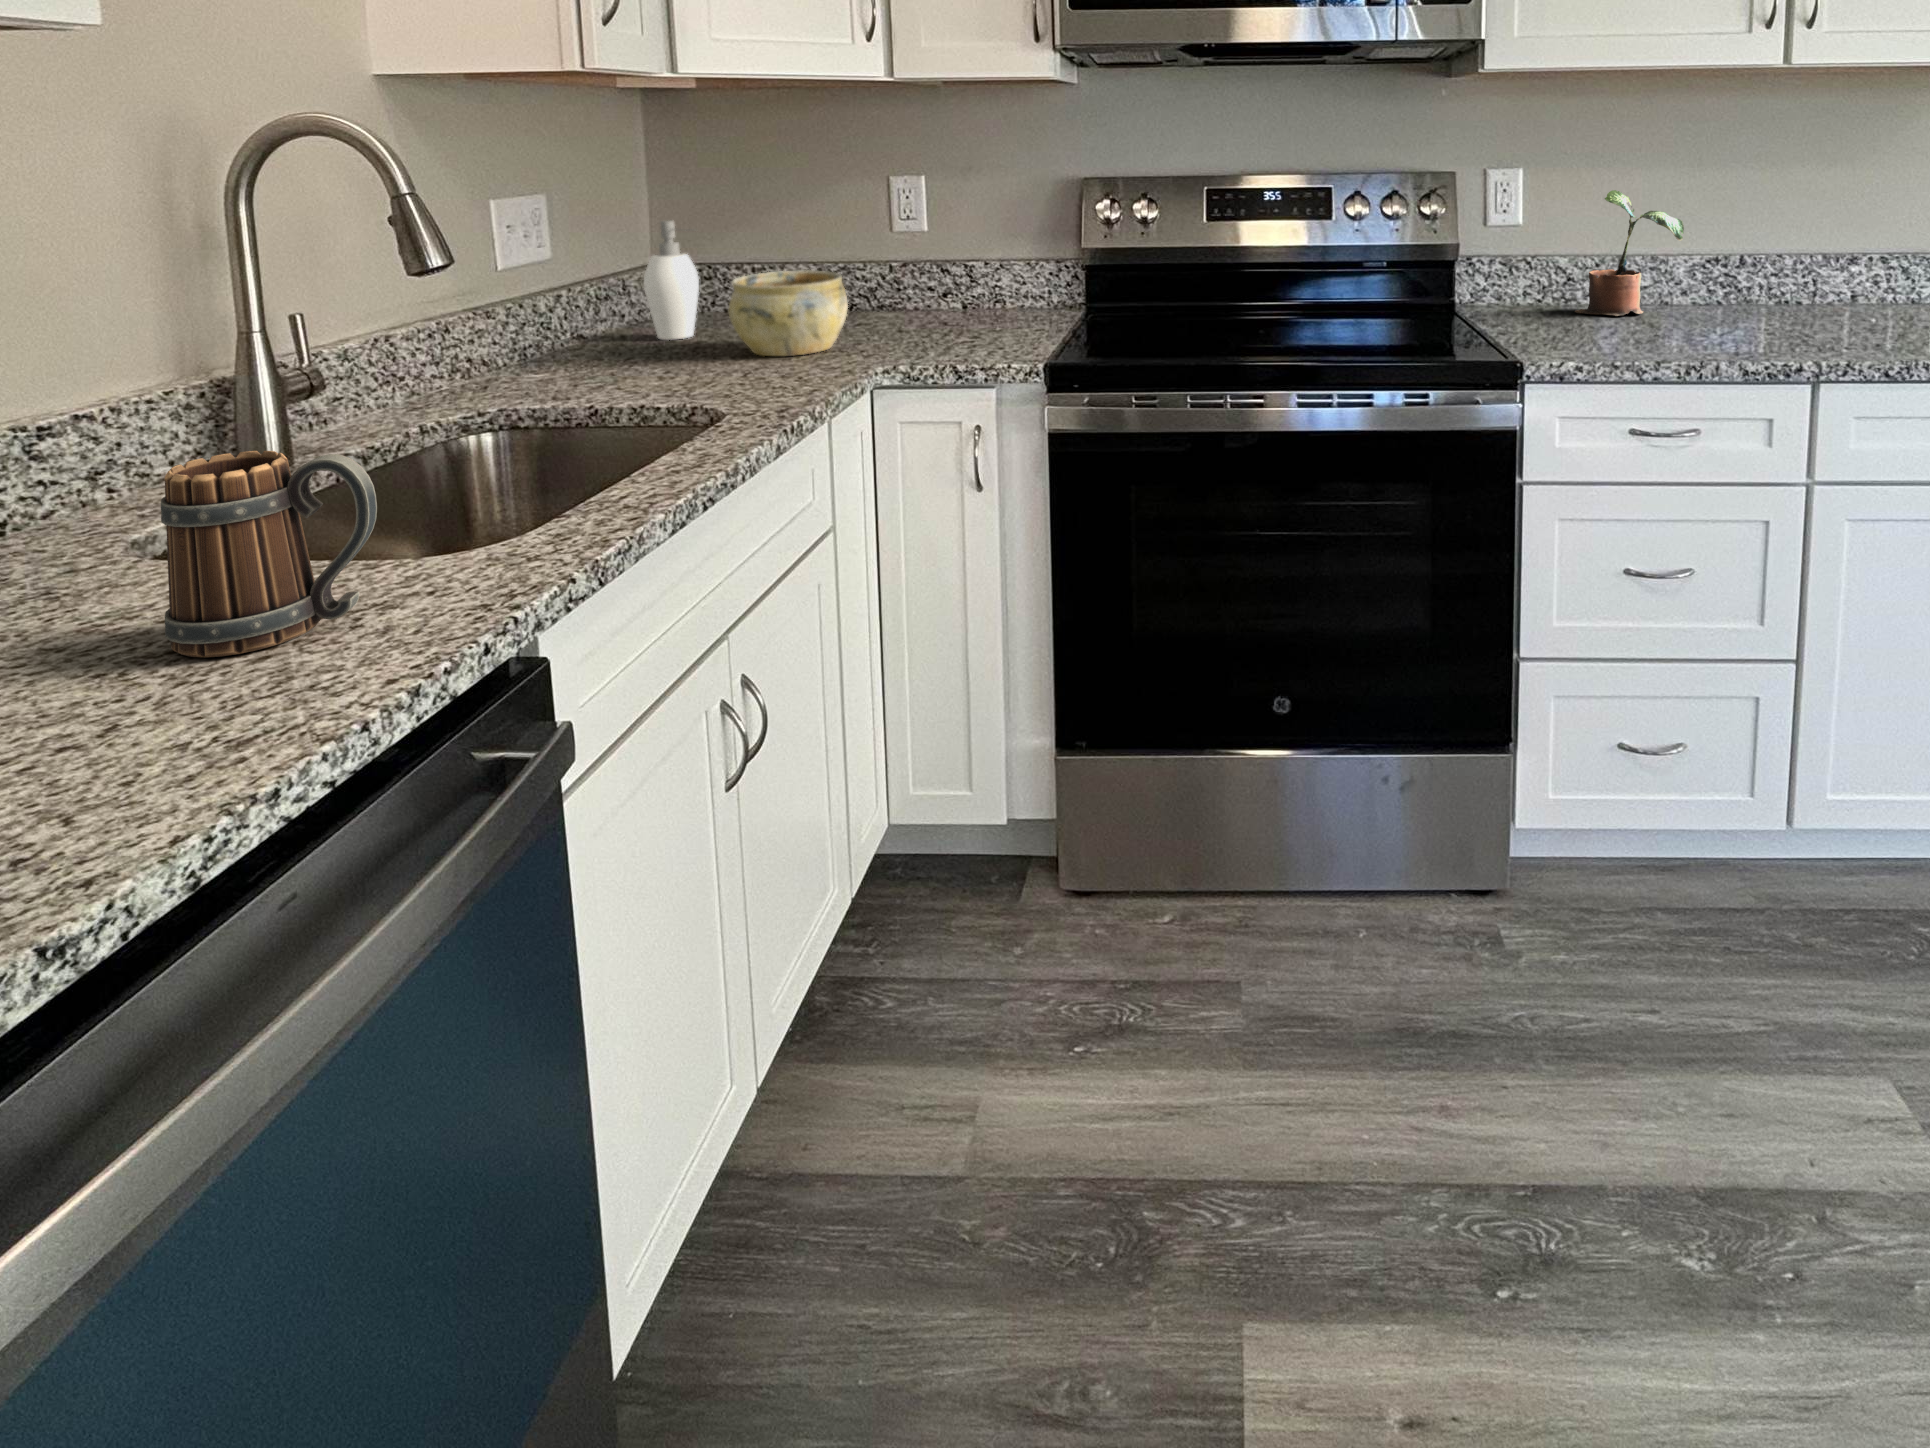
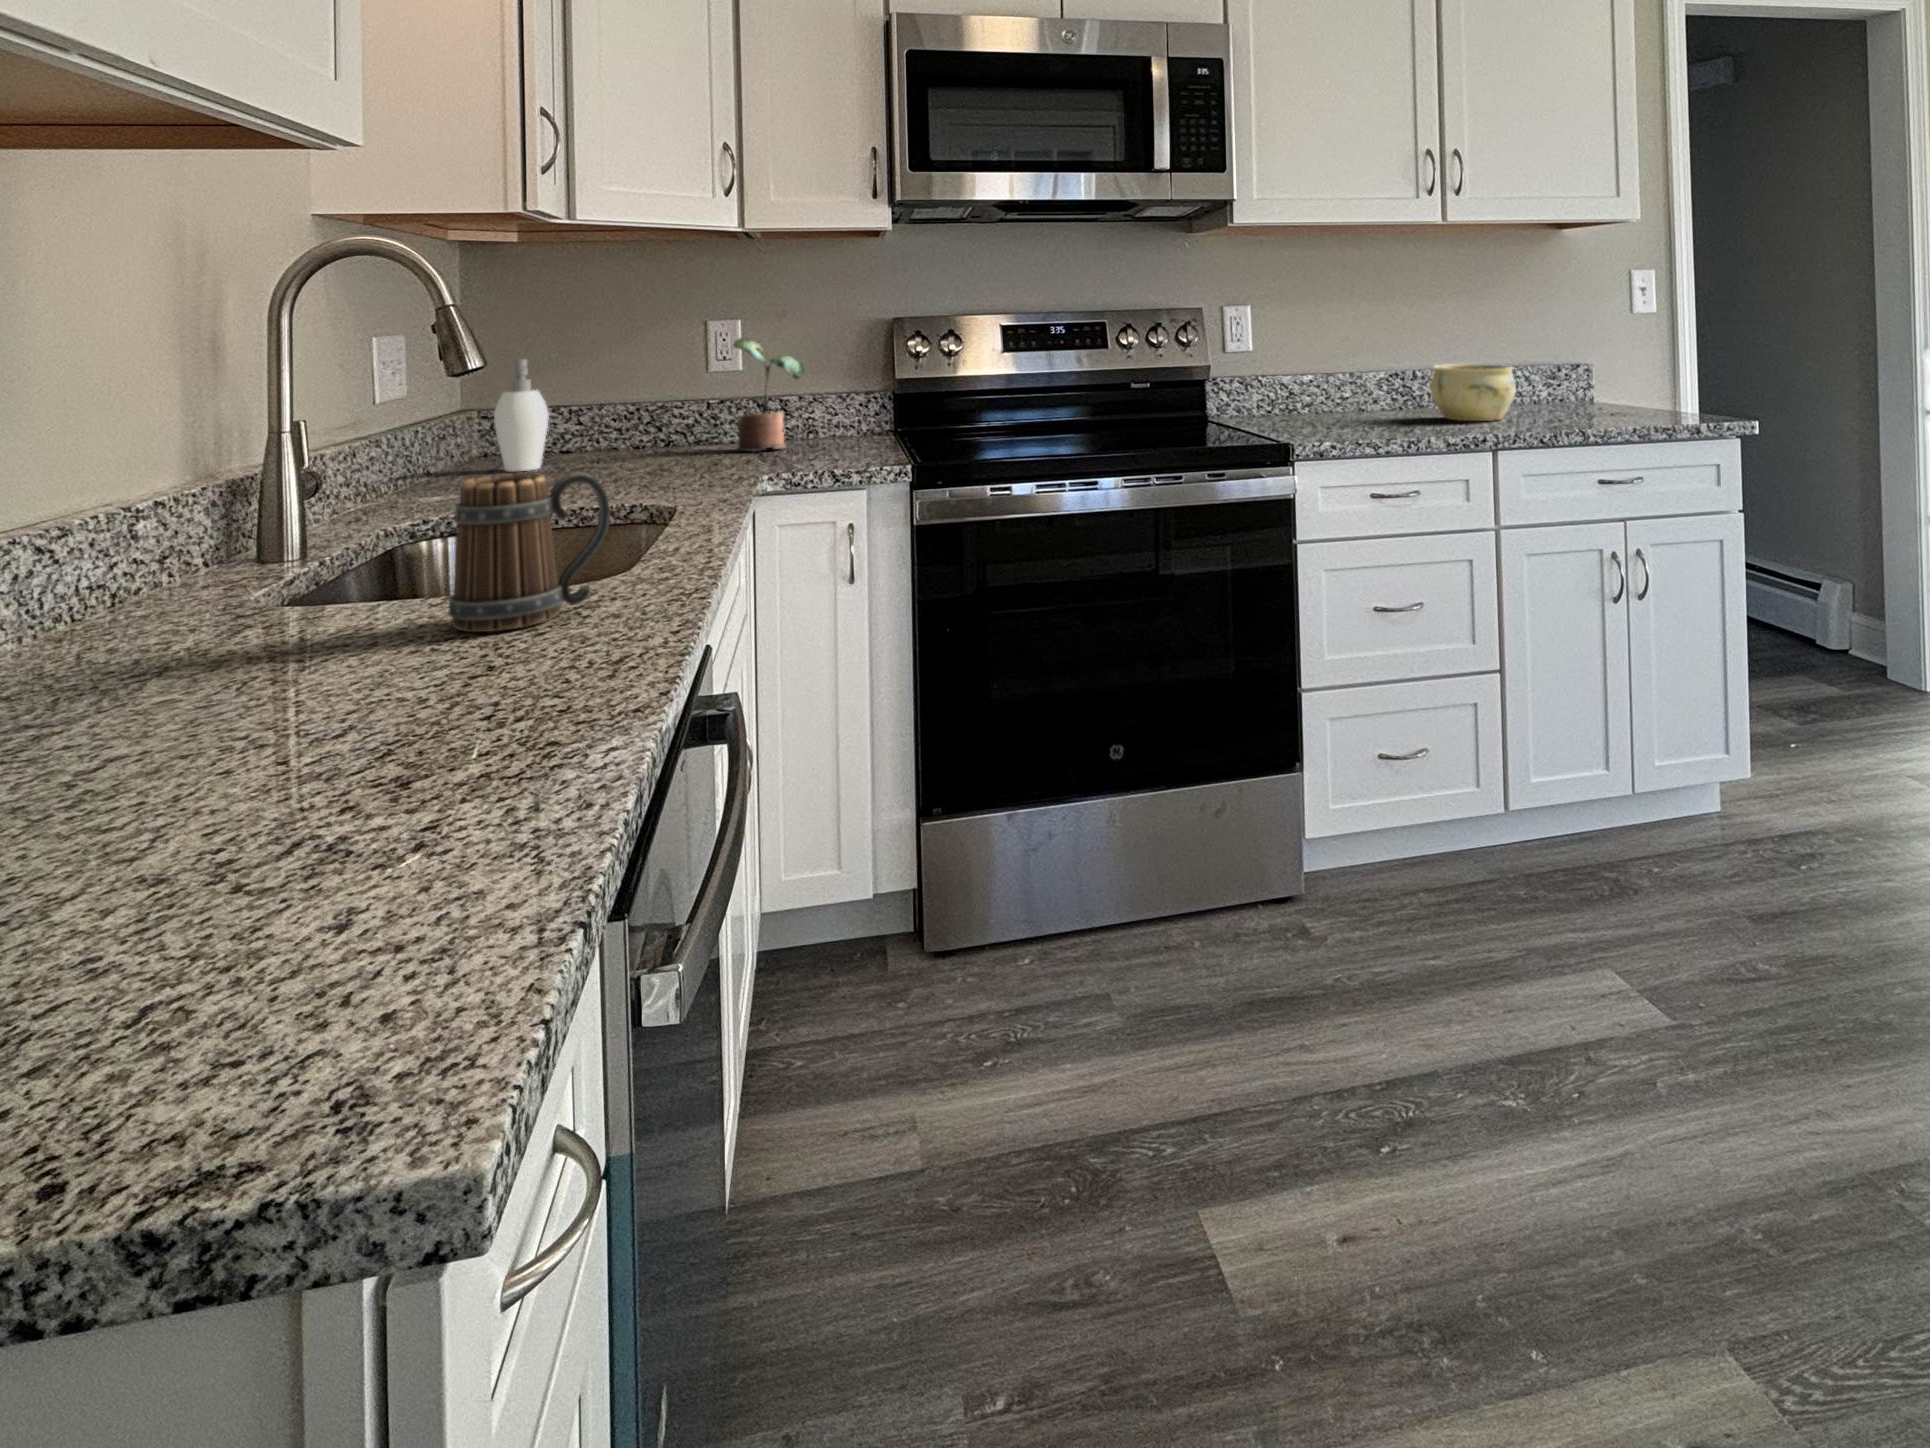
potted plant: present [1575,190,1684,316] -> present [732,338,804,451]
ceramic bowl: present [729,270,848,356] -> present [1430,364,1515,421]

